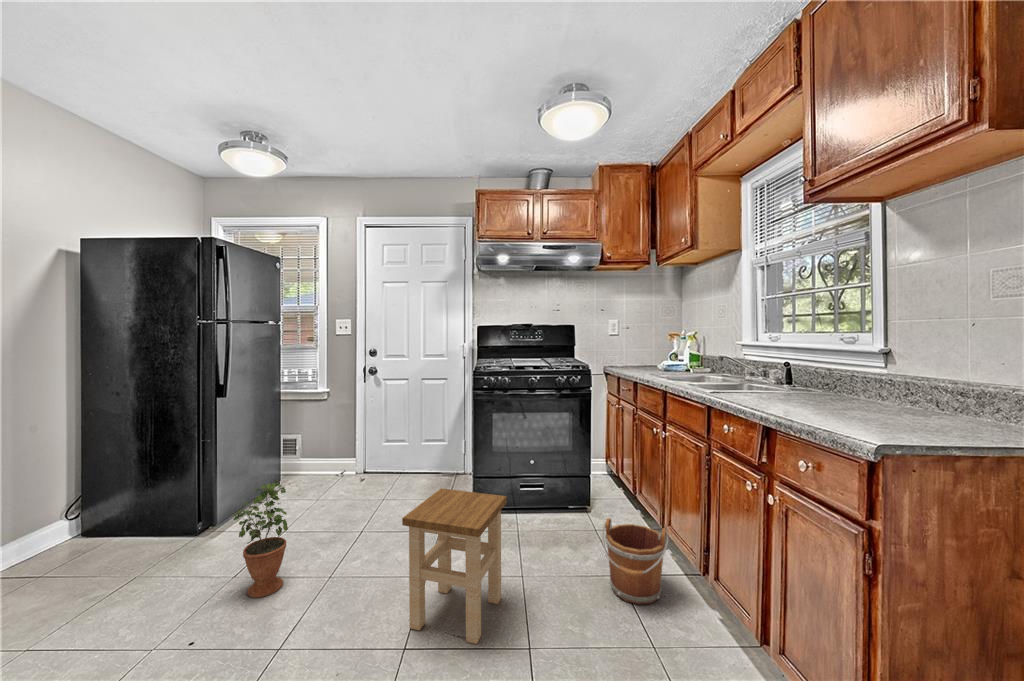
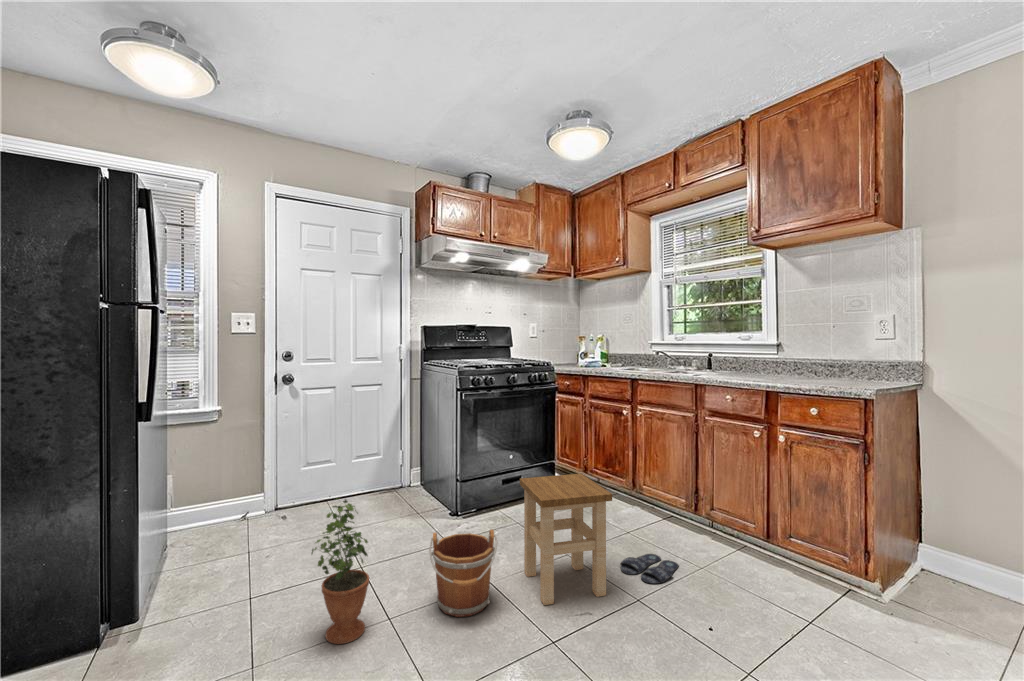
bucket: present [602,518,668,604] -> present [429,530,498,617]
slippers: none [531,609,608,657] -> present [621,554,679,584]

